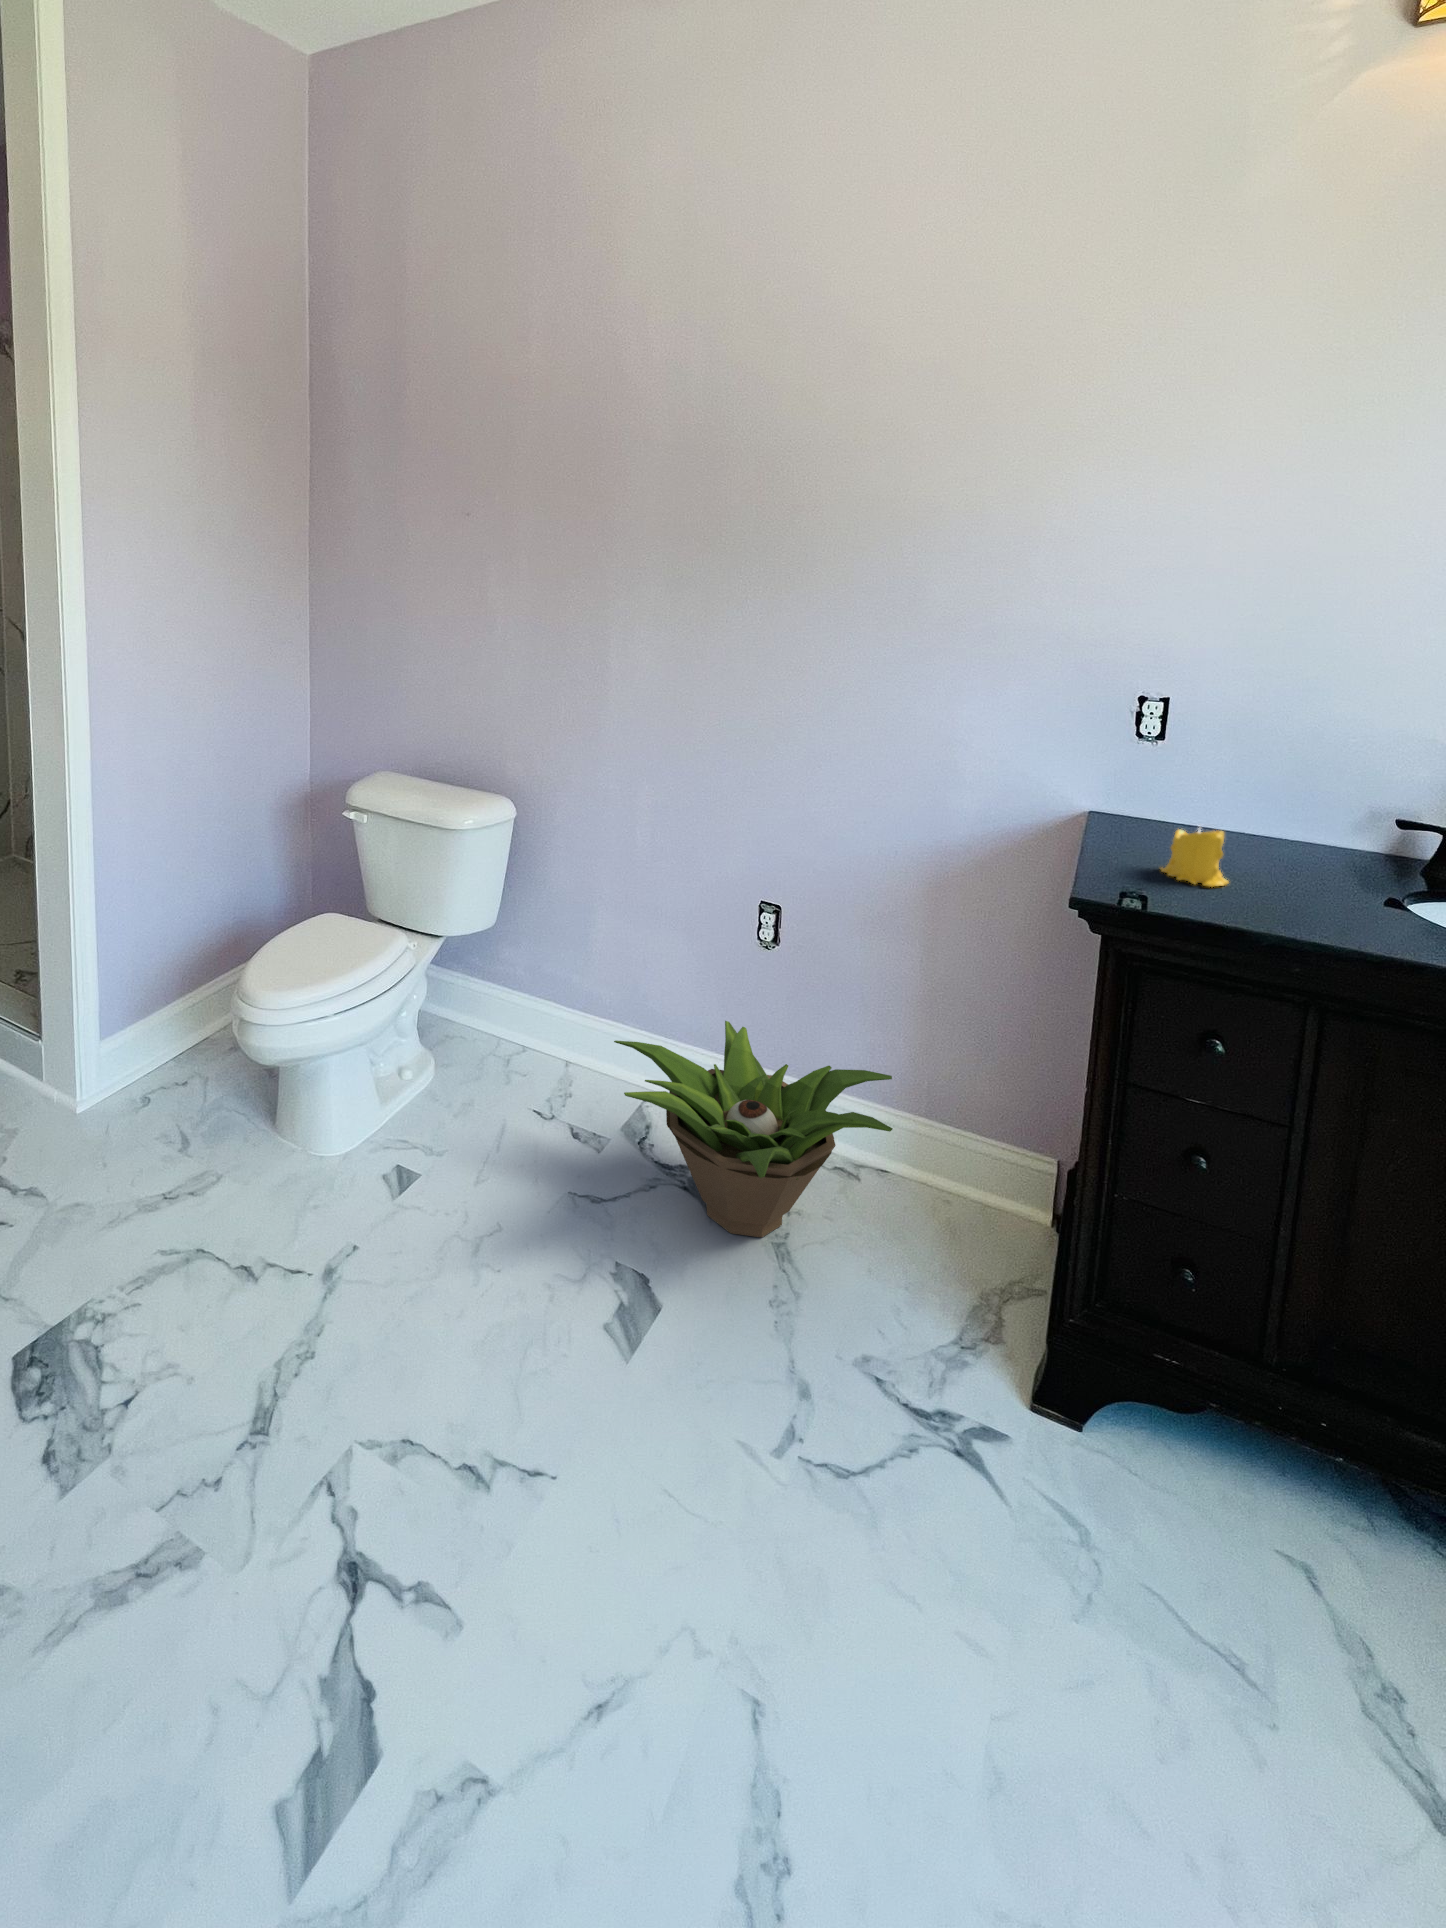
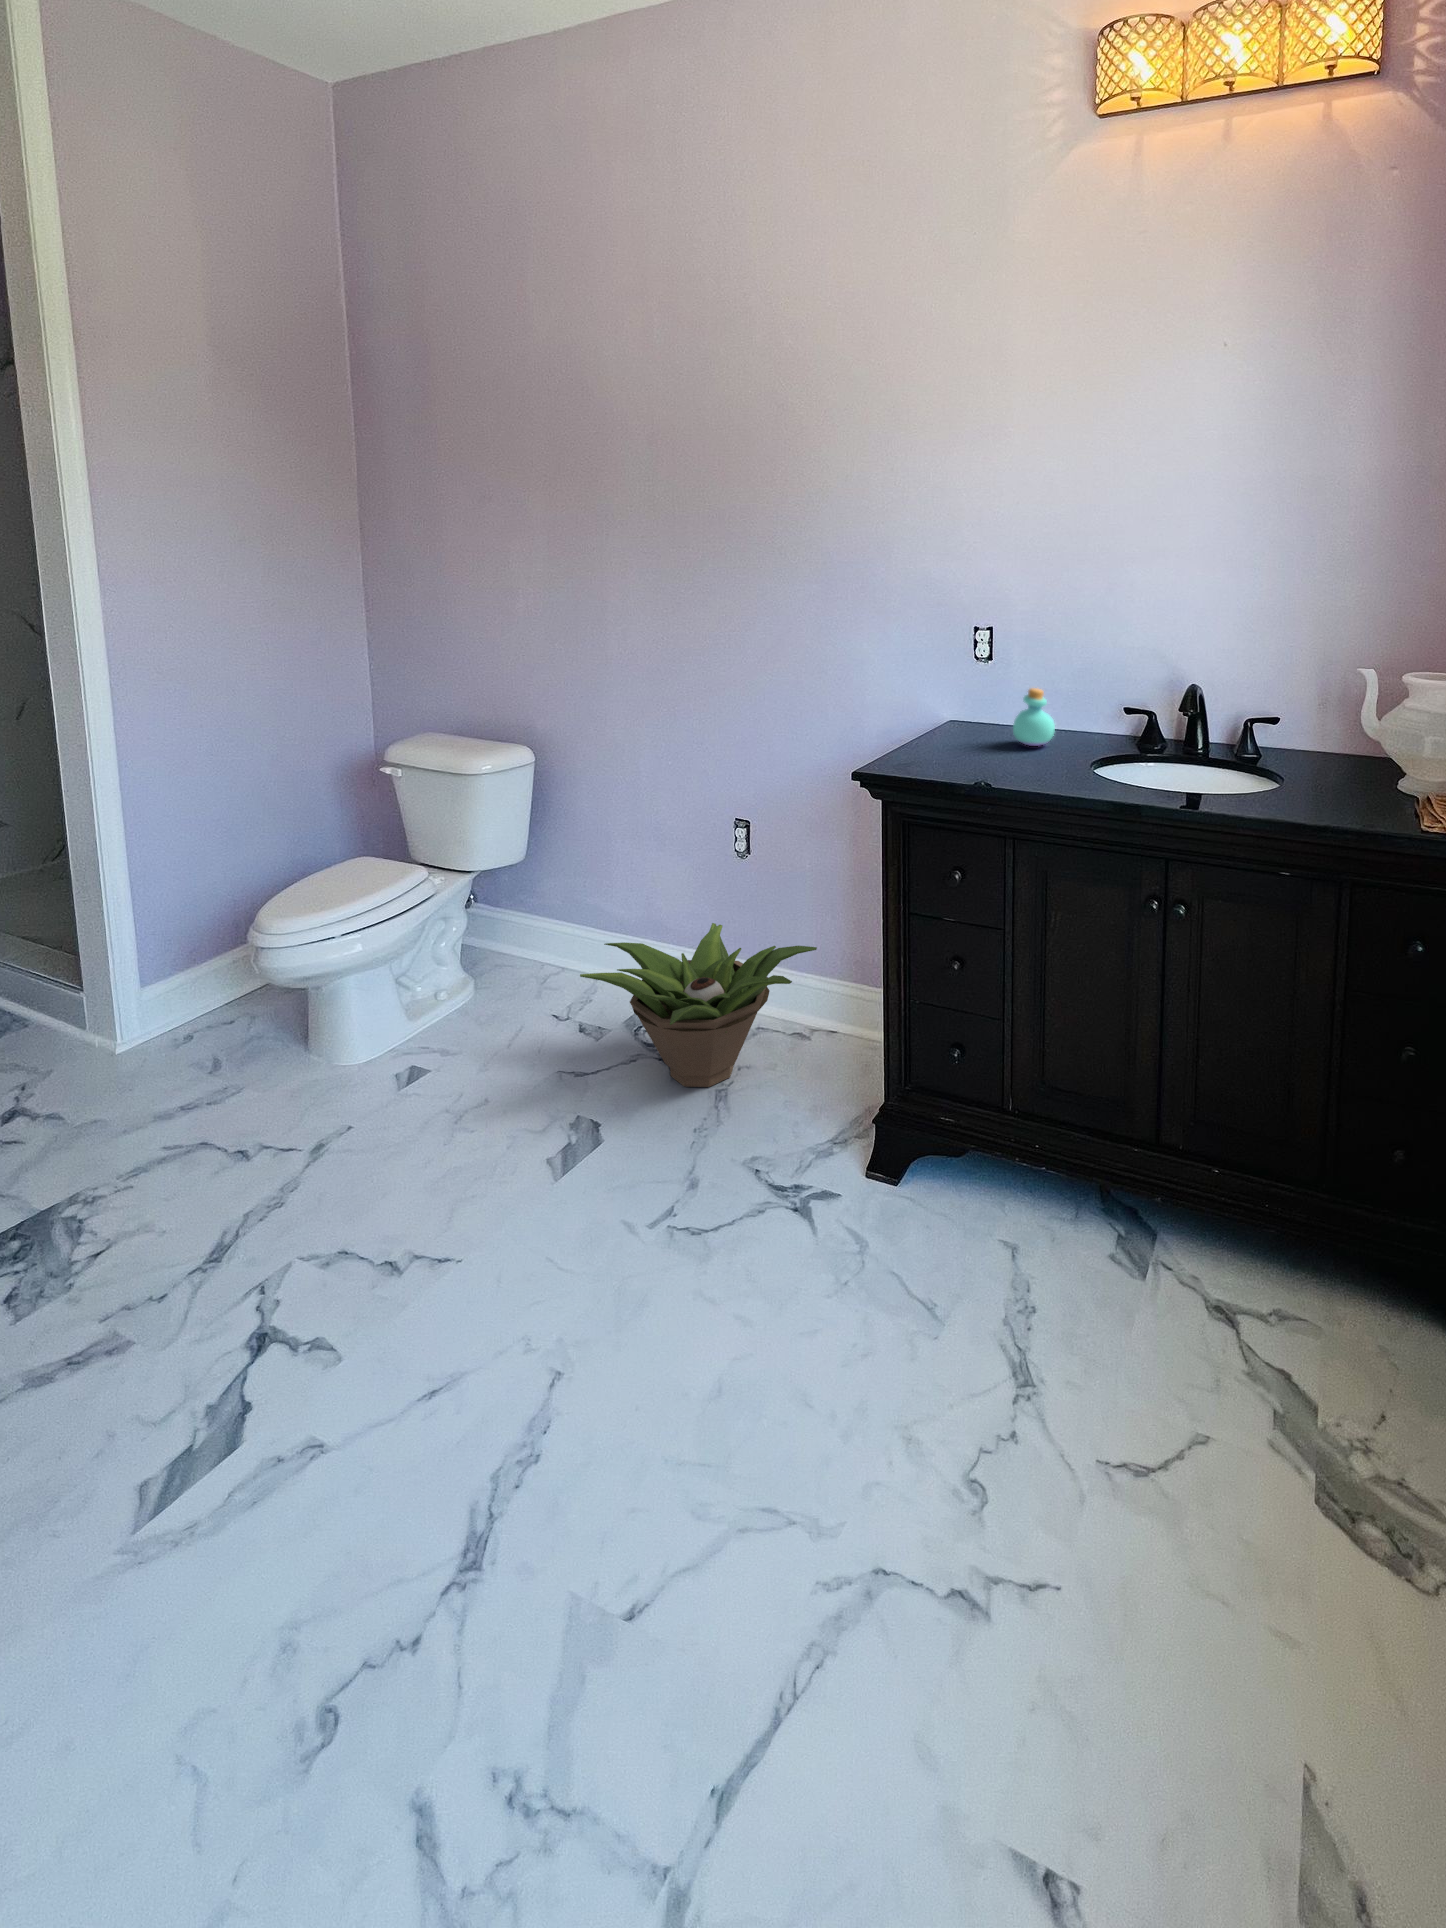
perfume bottle: none [1228,784,1299,862] -> present [1013,688,1055,746]
candle: present [1161,829,1228,887] -> none [948,716,992,763]

